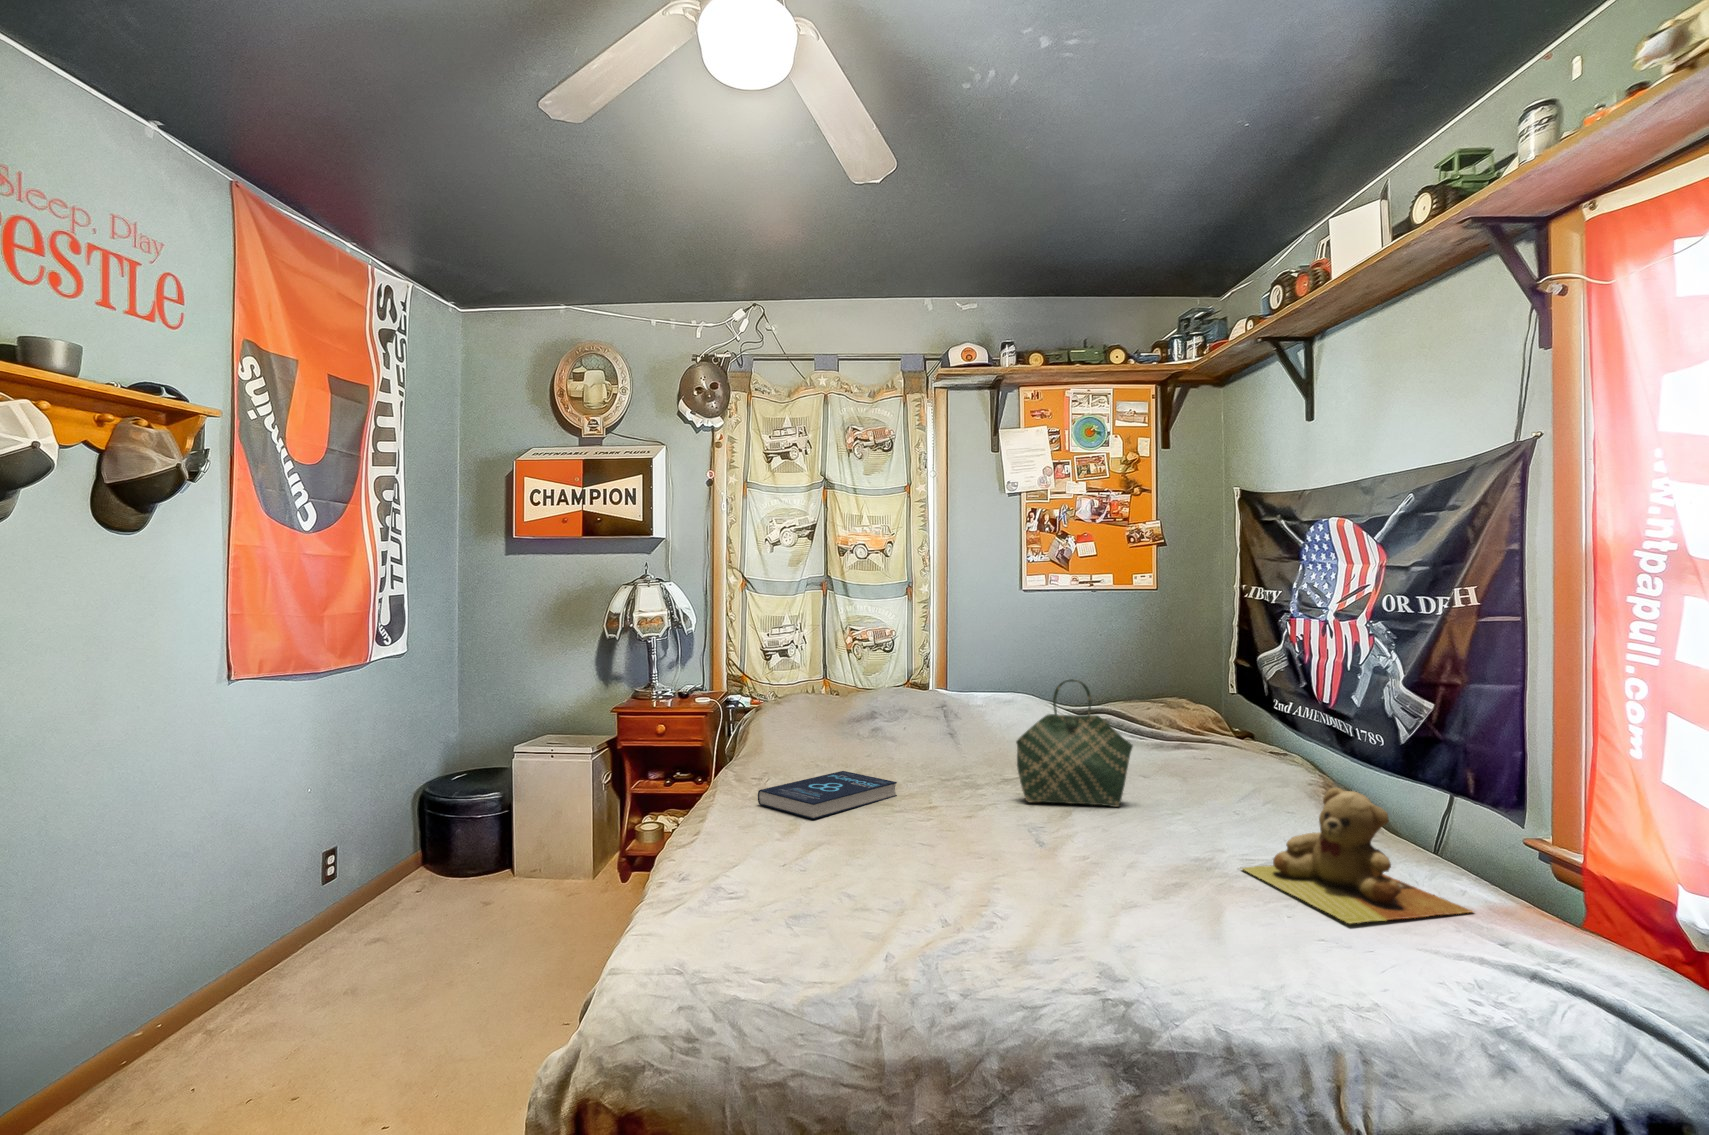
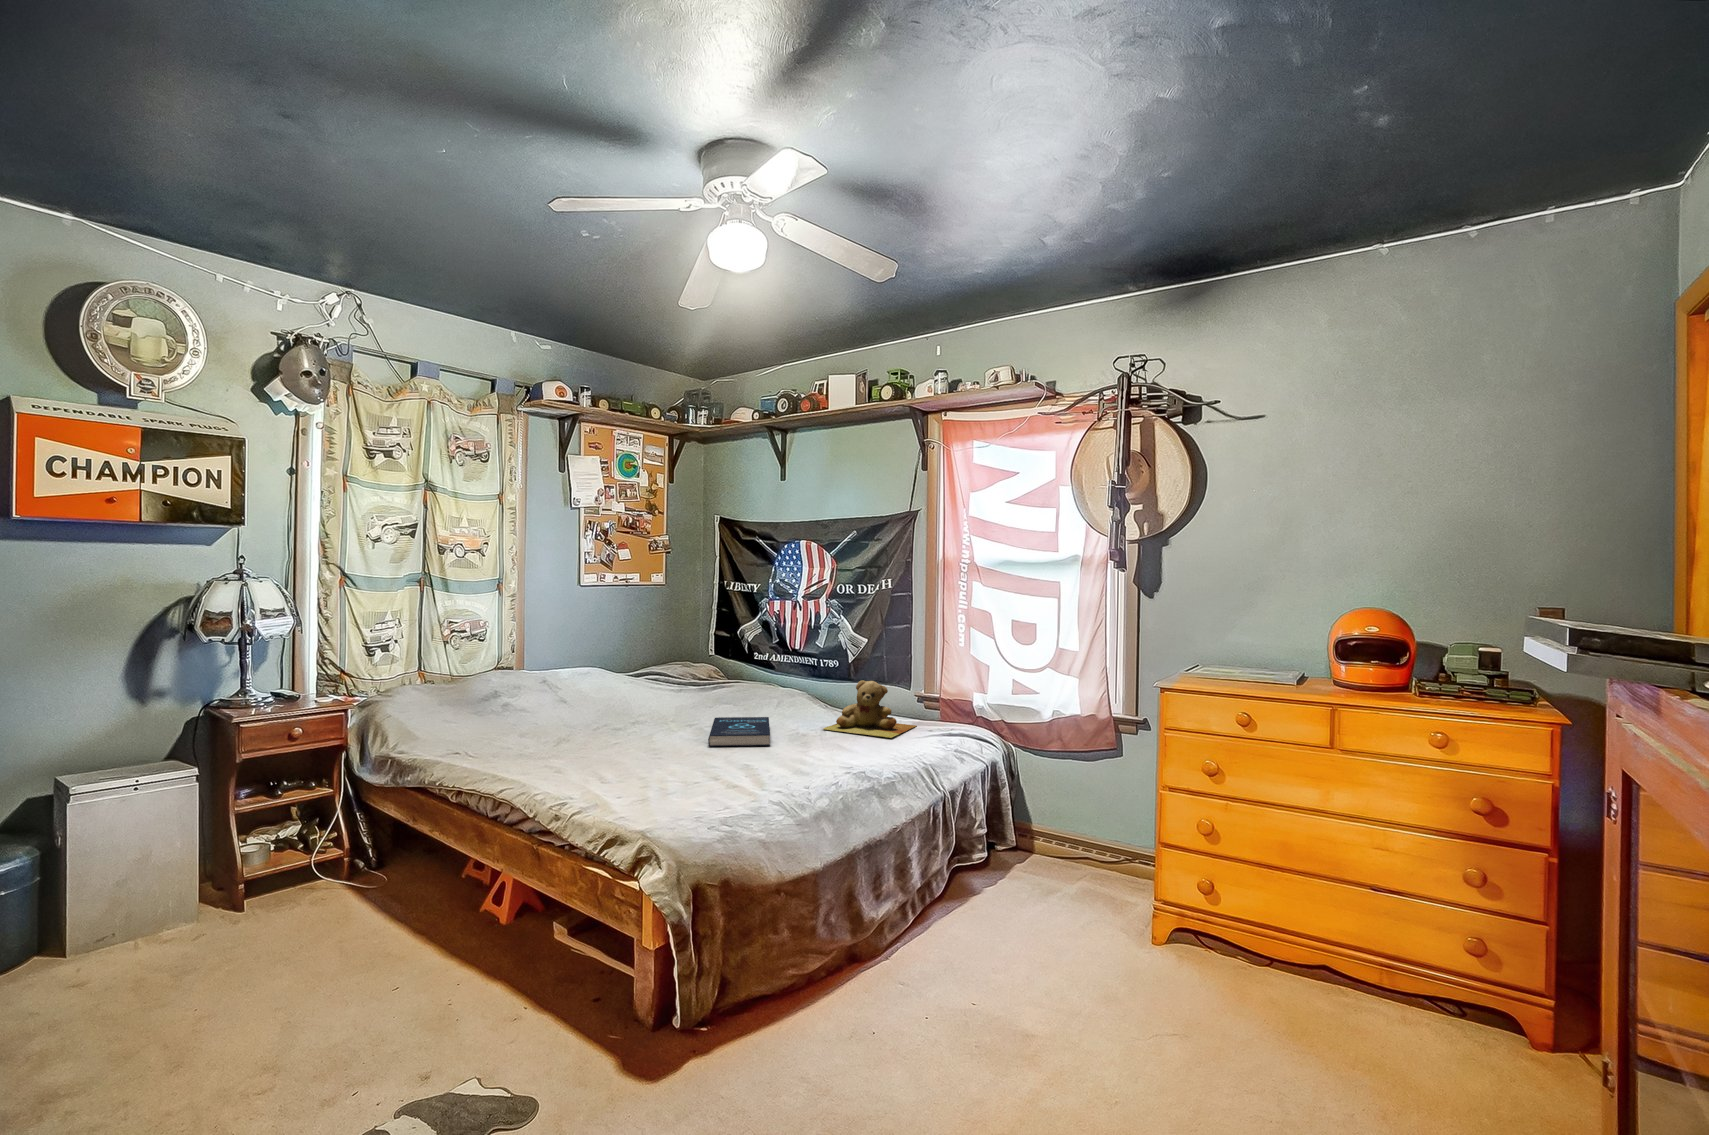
tote bag: present [1016,679,1133,807] -> none [660,640,726,722]
book: present [758,771,897,819] -> present [708,717,770,746]

